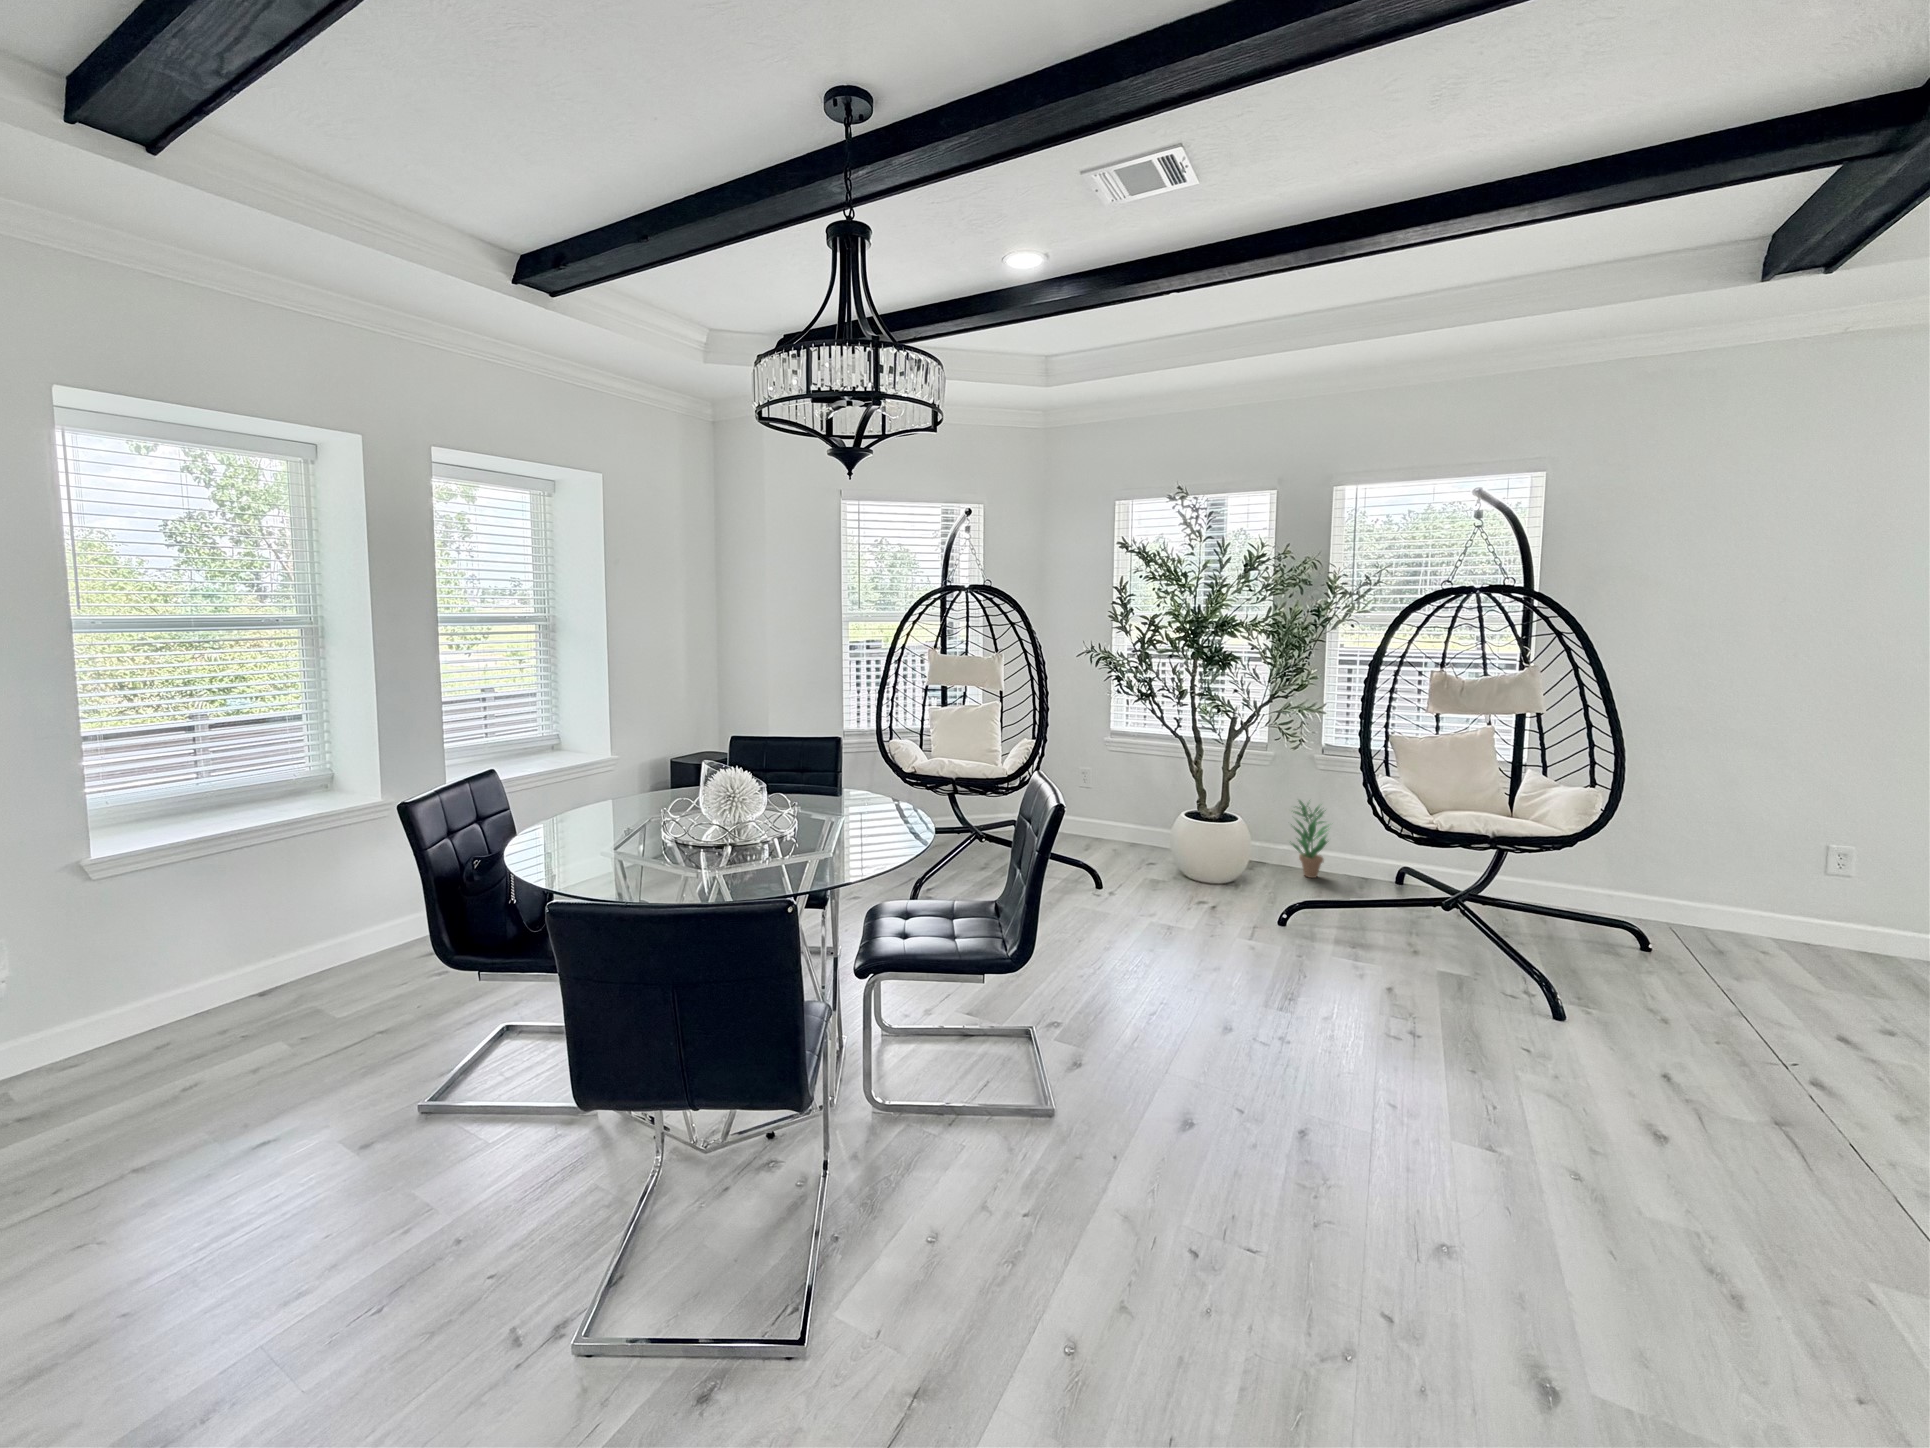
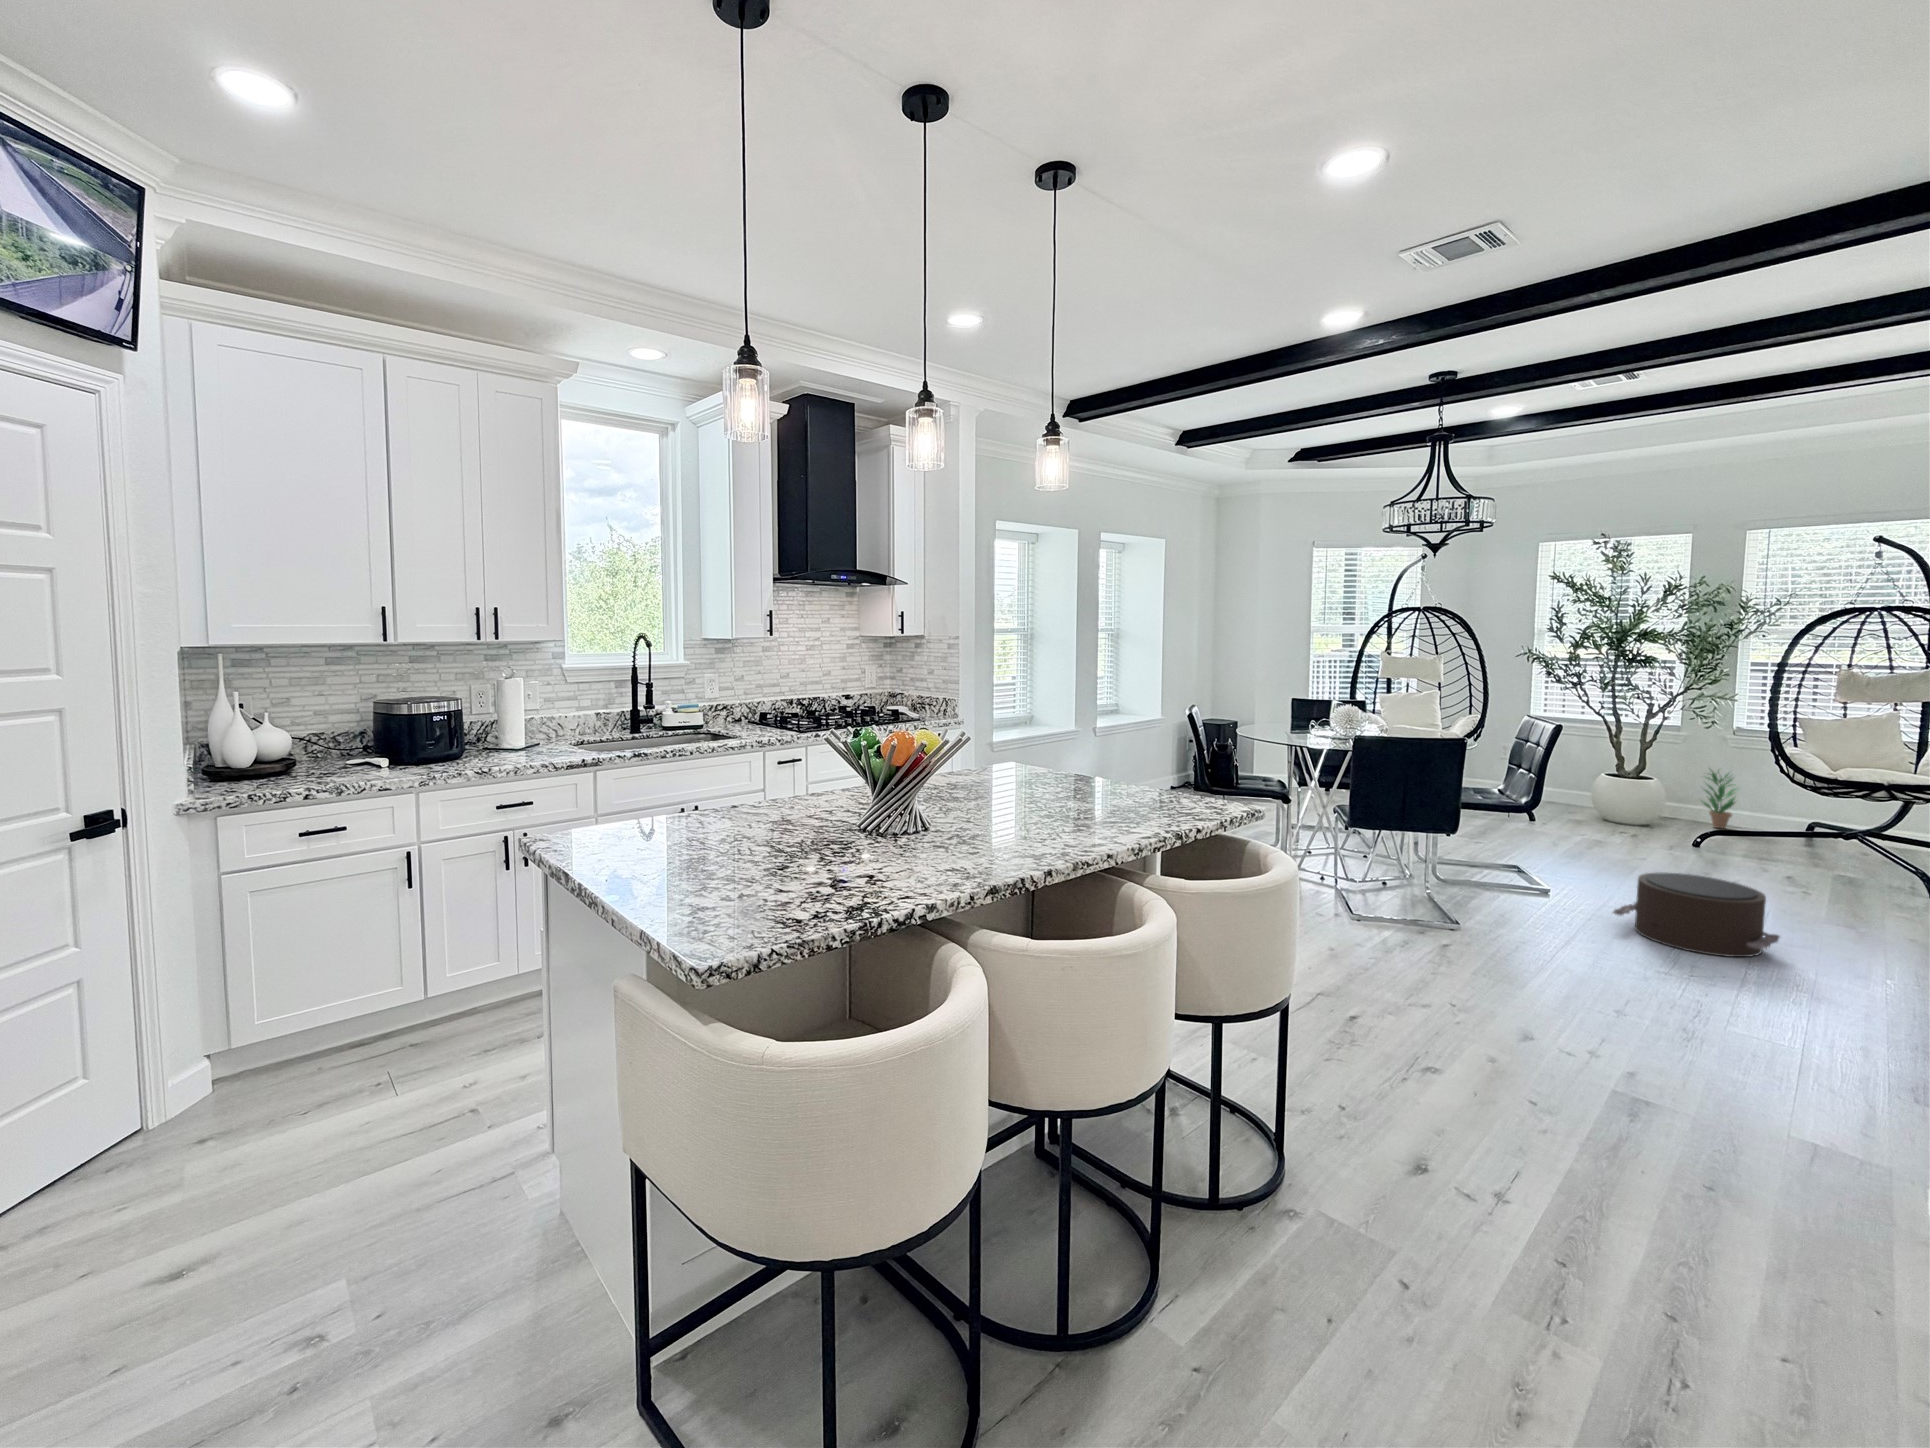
pouf: none [1116,1065,1384,1284] -> present [1613,873,1780,957]

